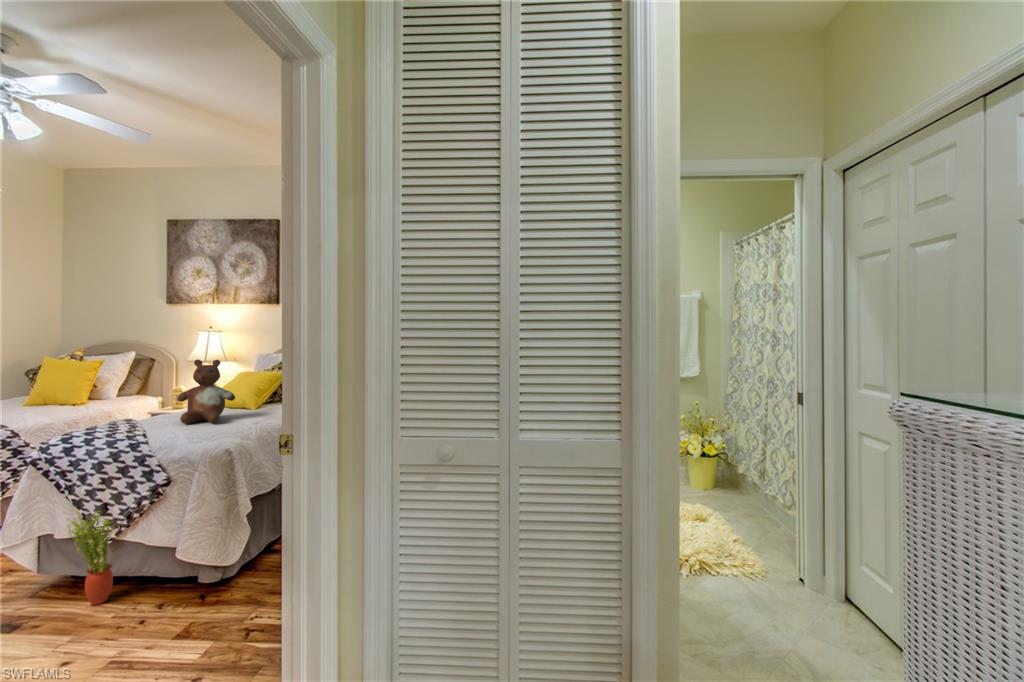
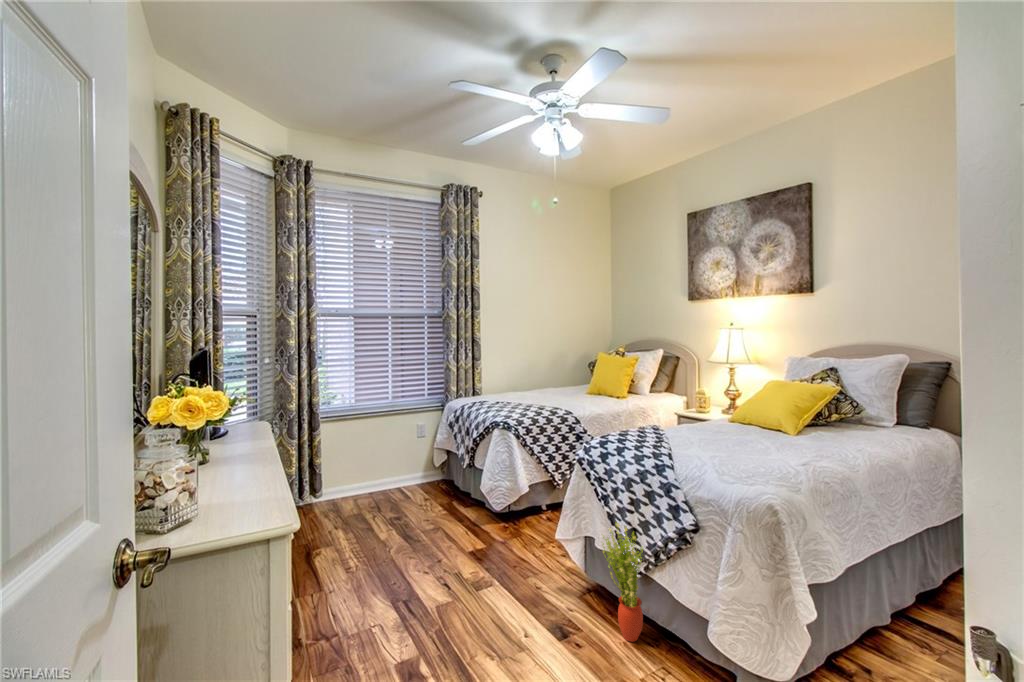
stuffed bear: present [177,359,235,424] -> none [703,366,772,450]

